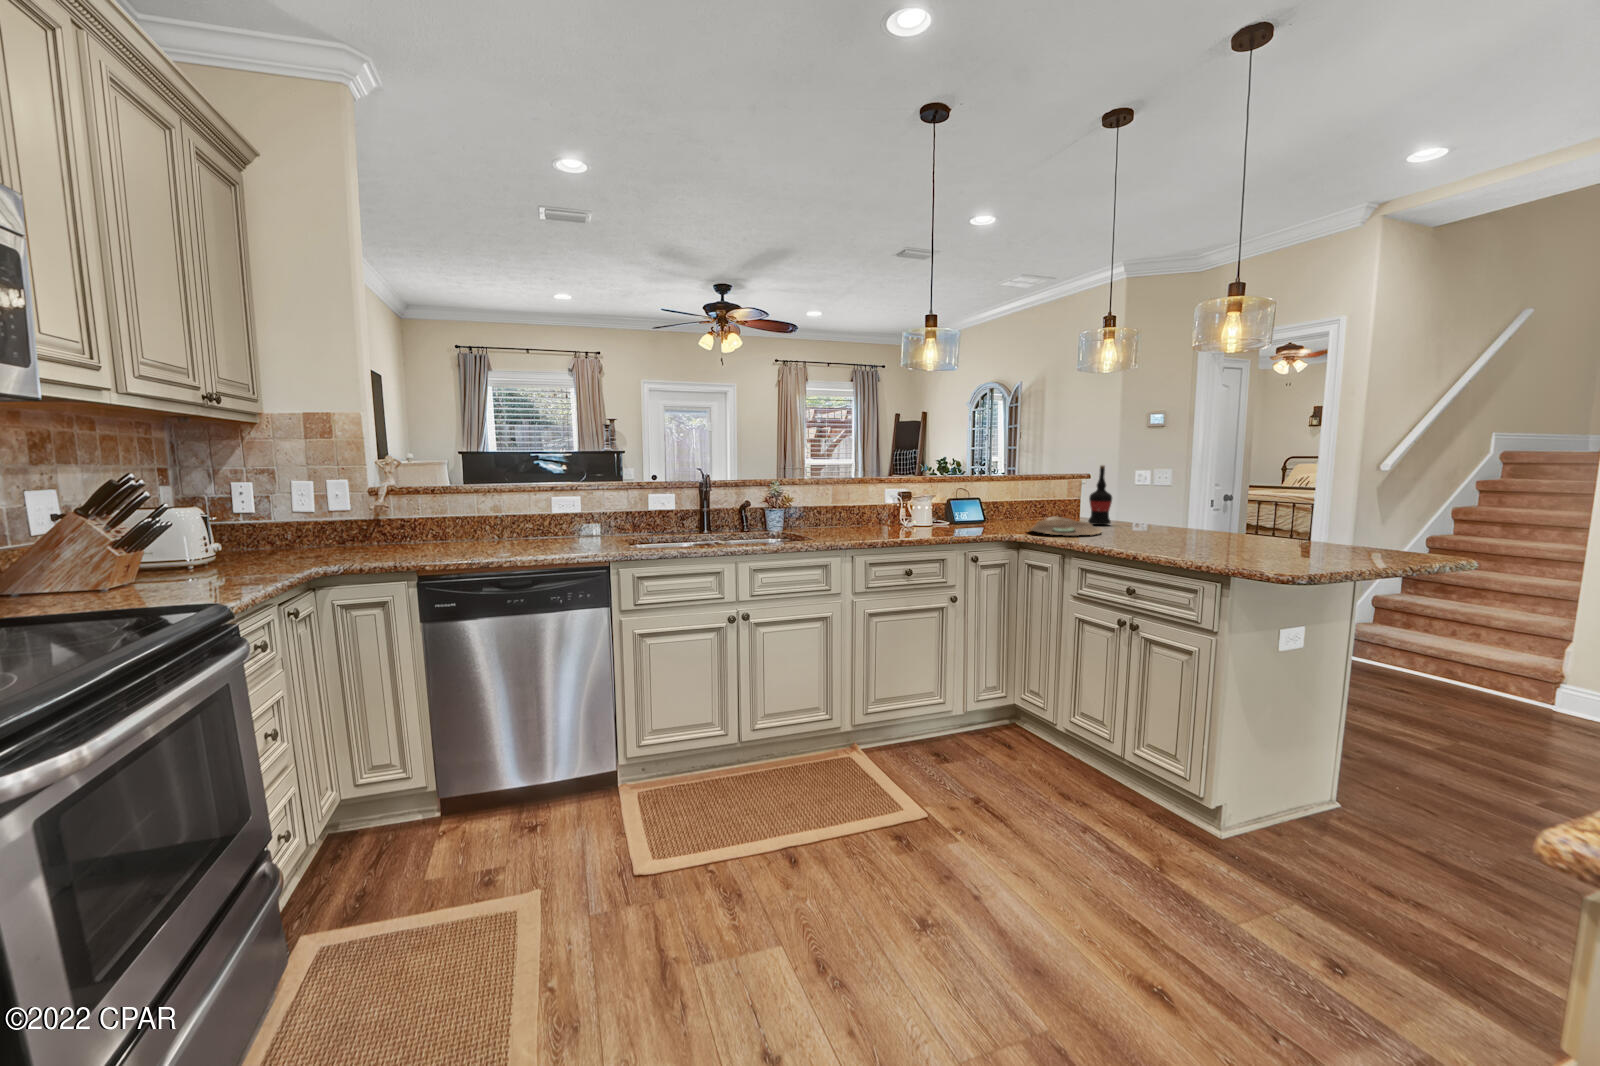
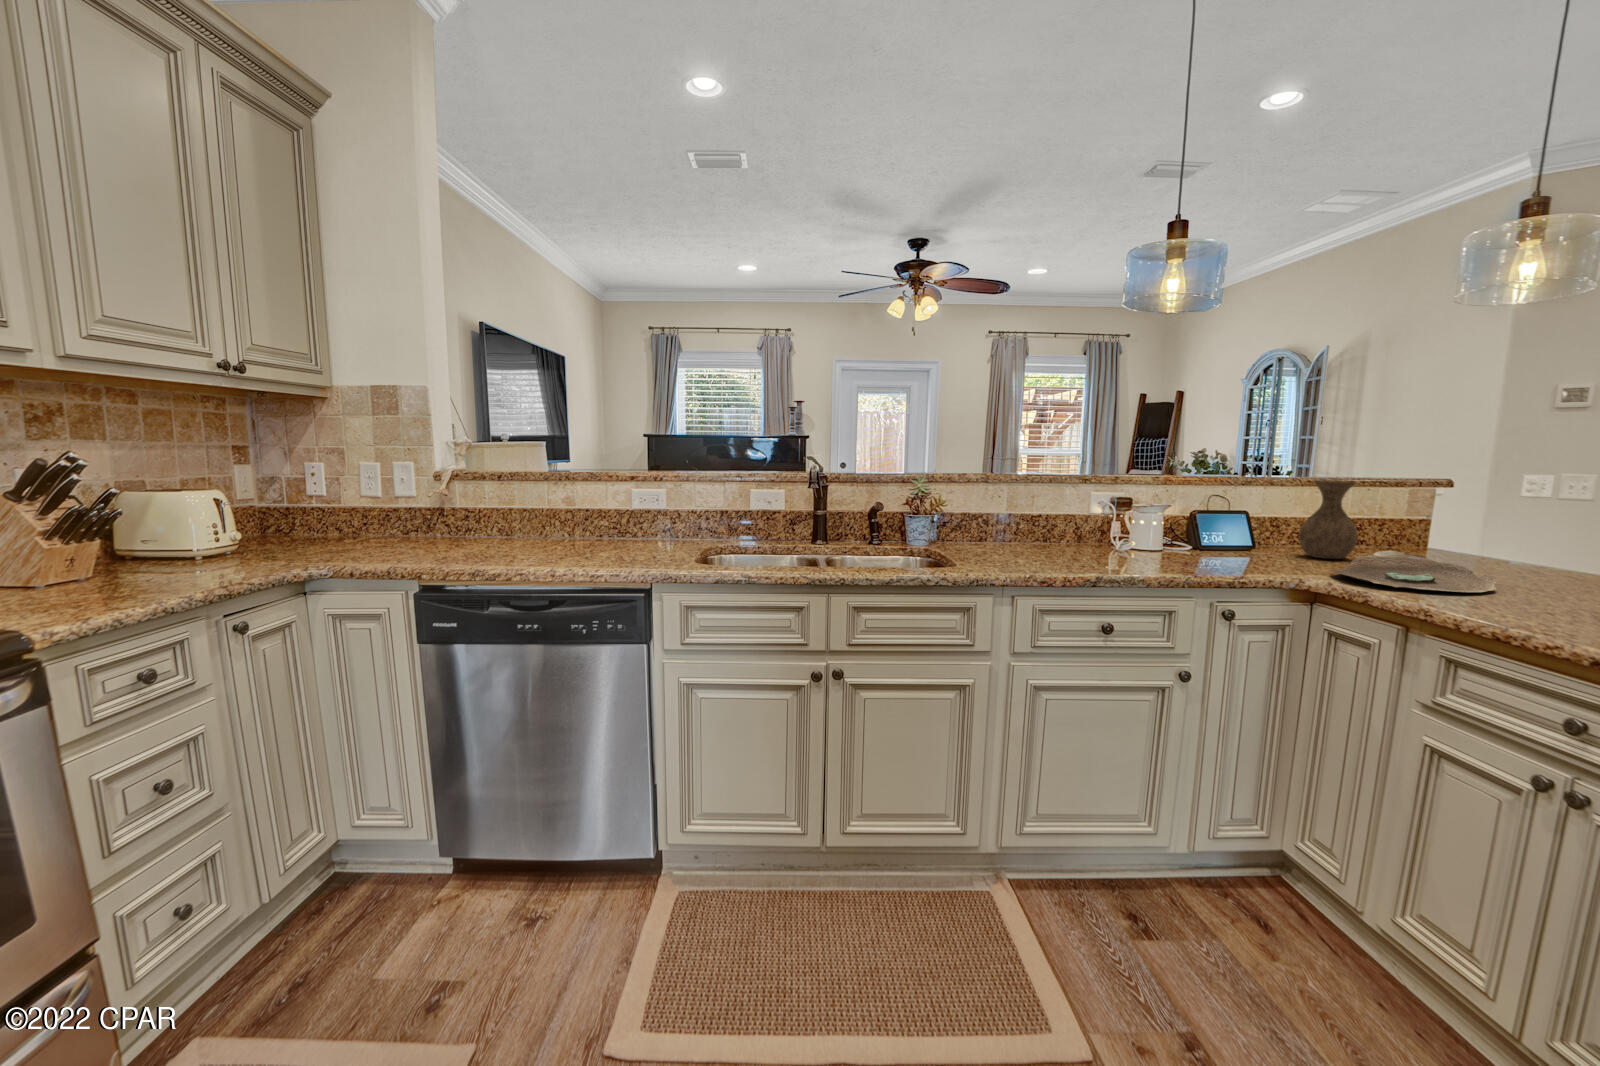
wine bottle: present [1088,466,1112,525] -> none [1460,467,1518,571]
vase: none [1008,476,1038,524] -> present [1299,480,1358,559]

